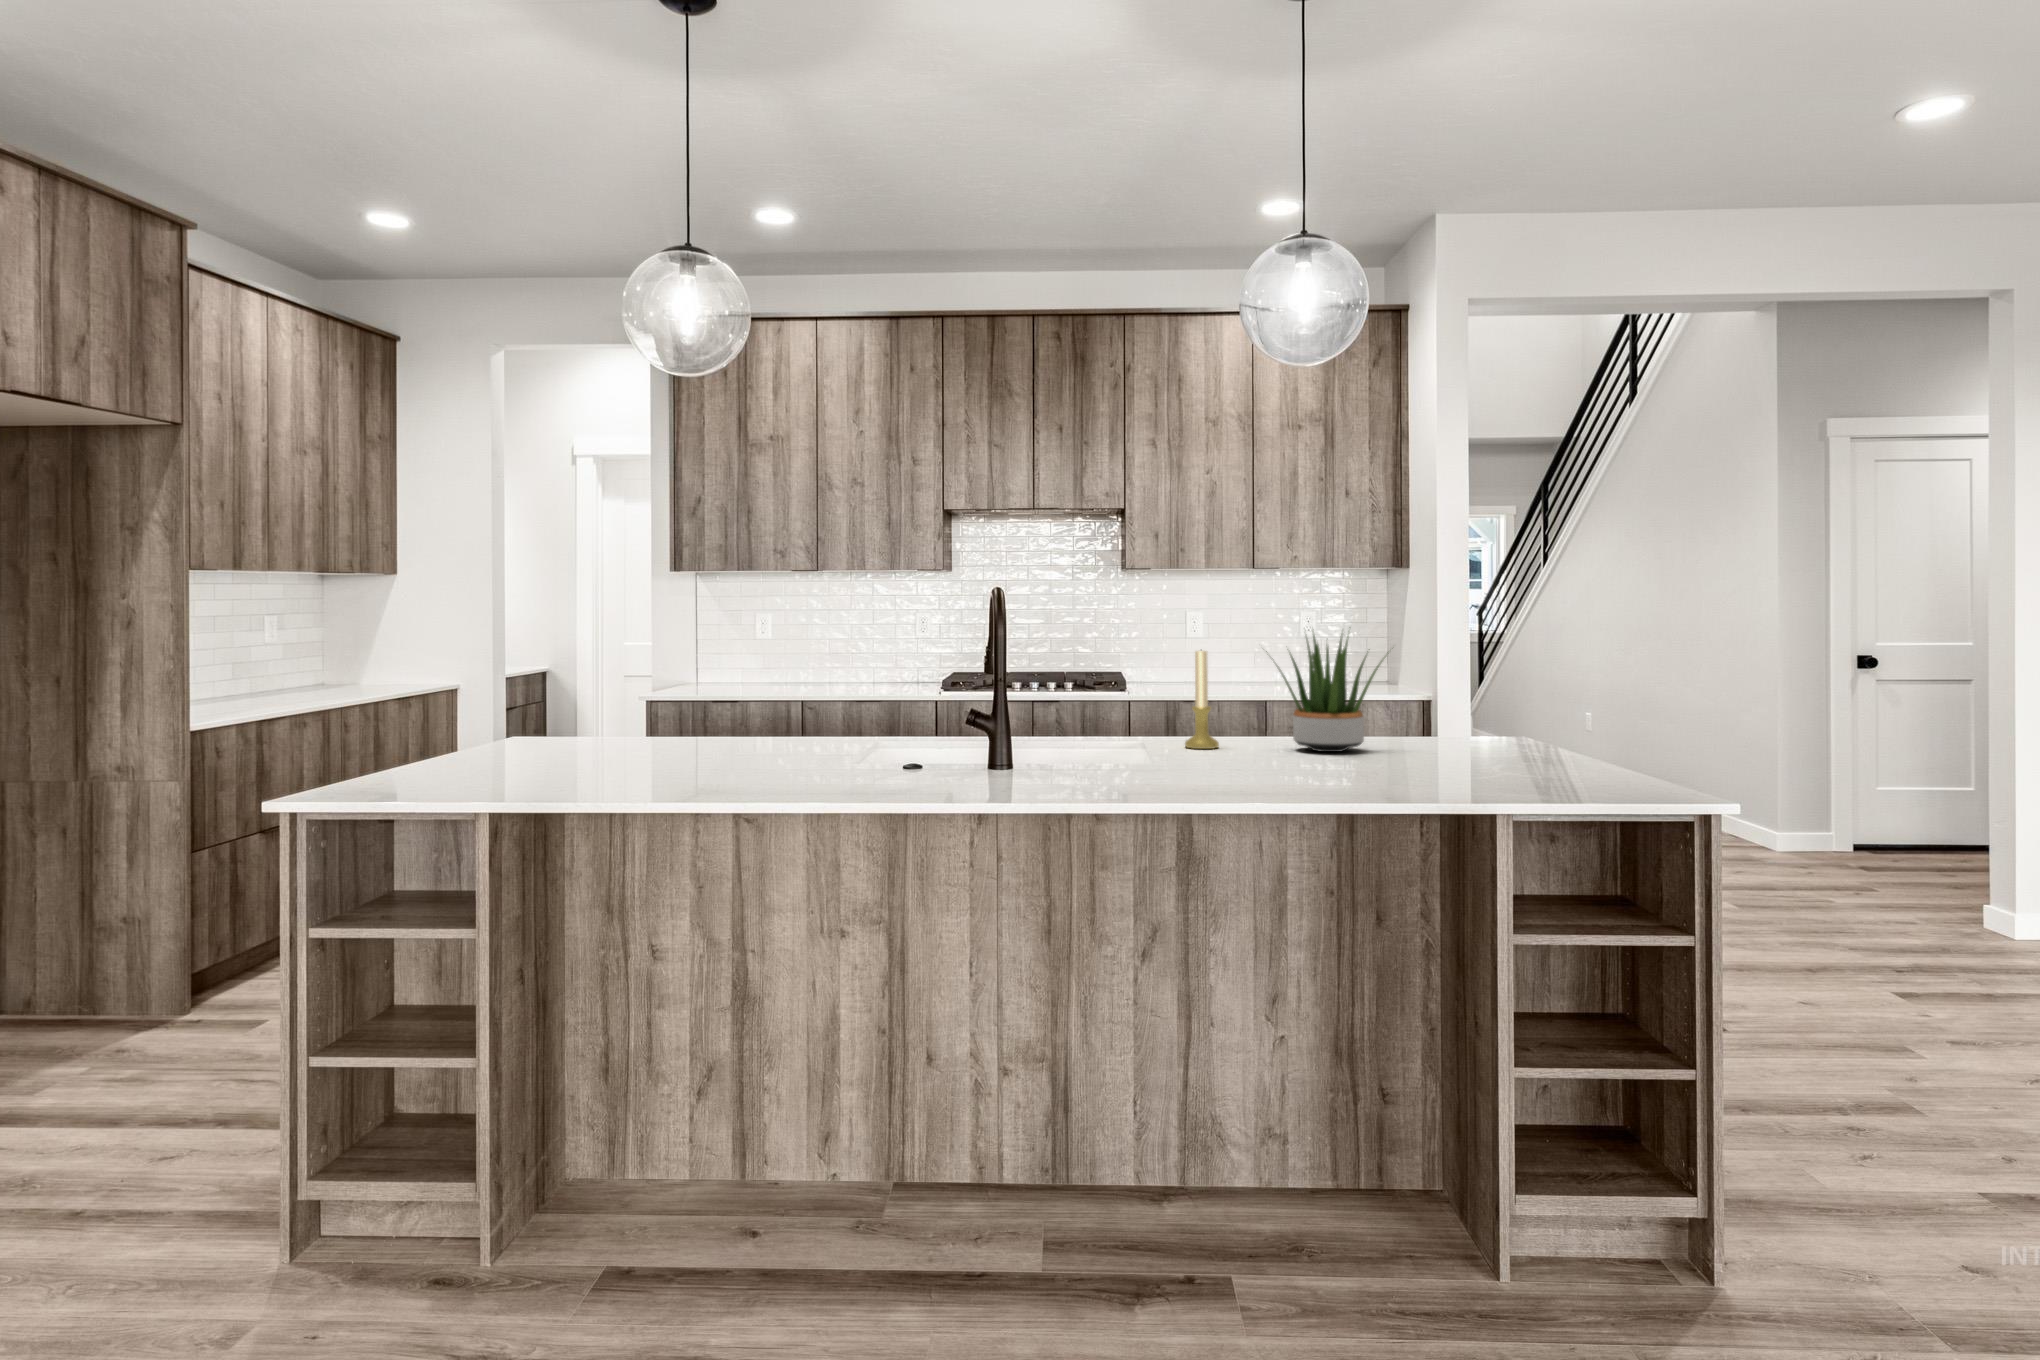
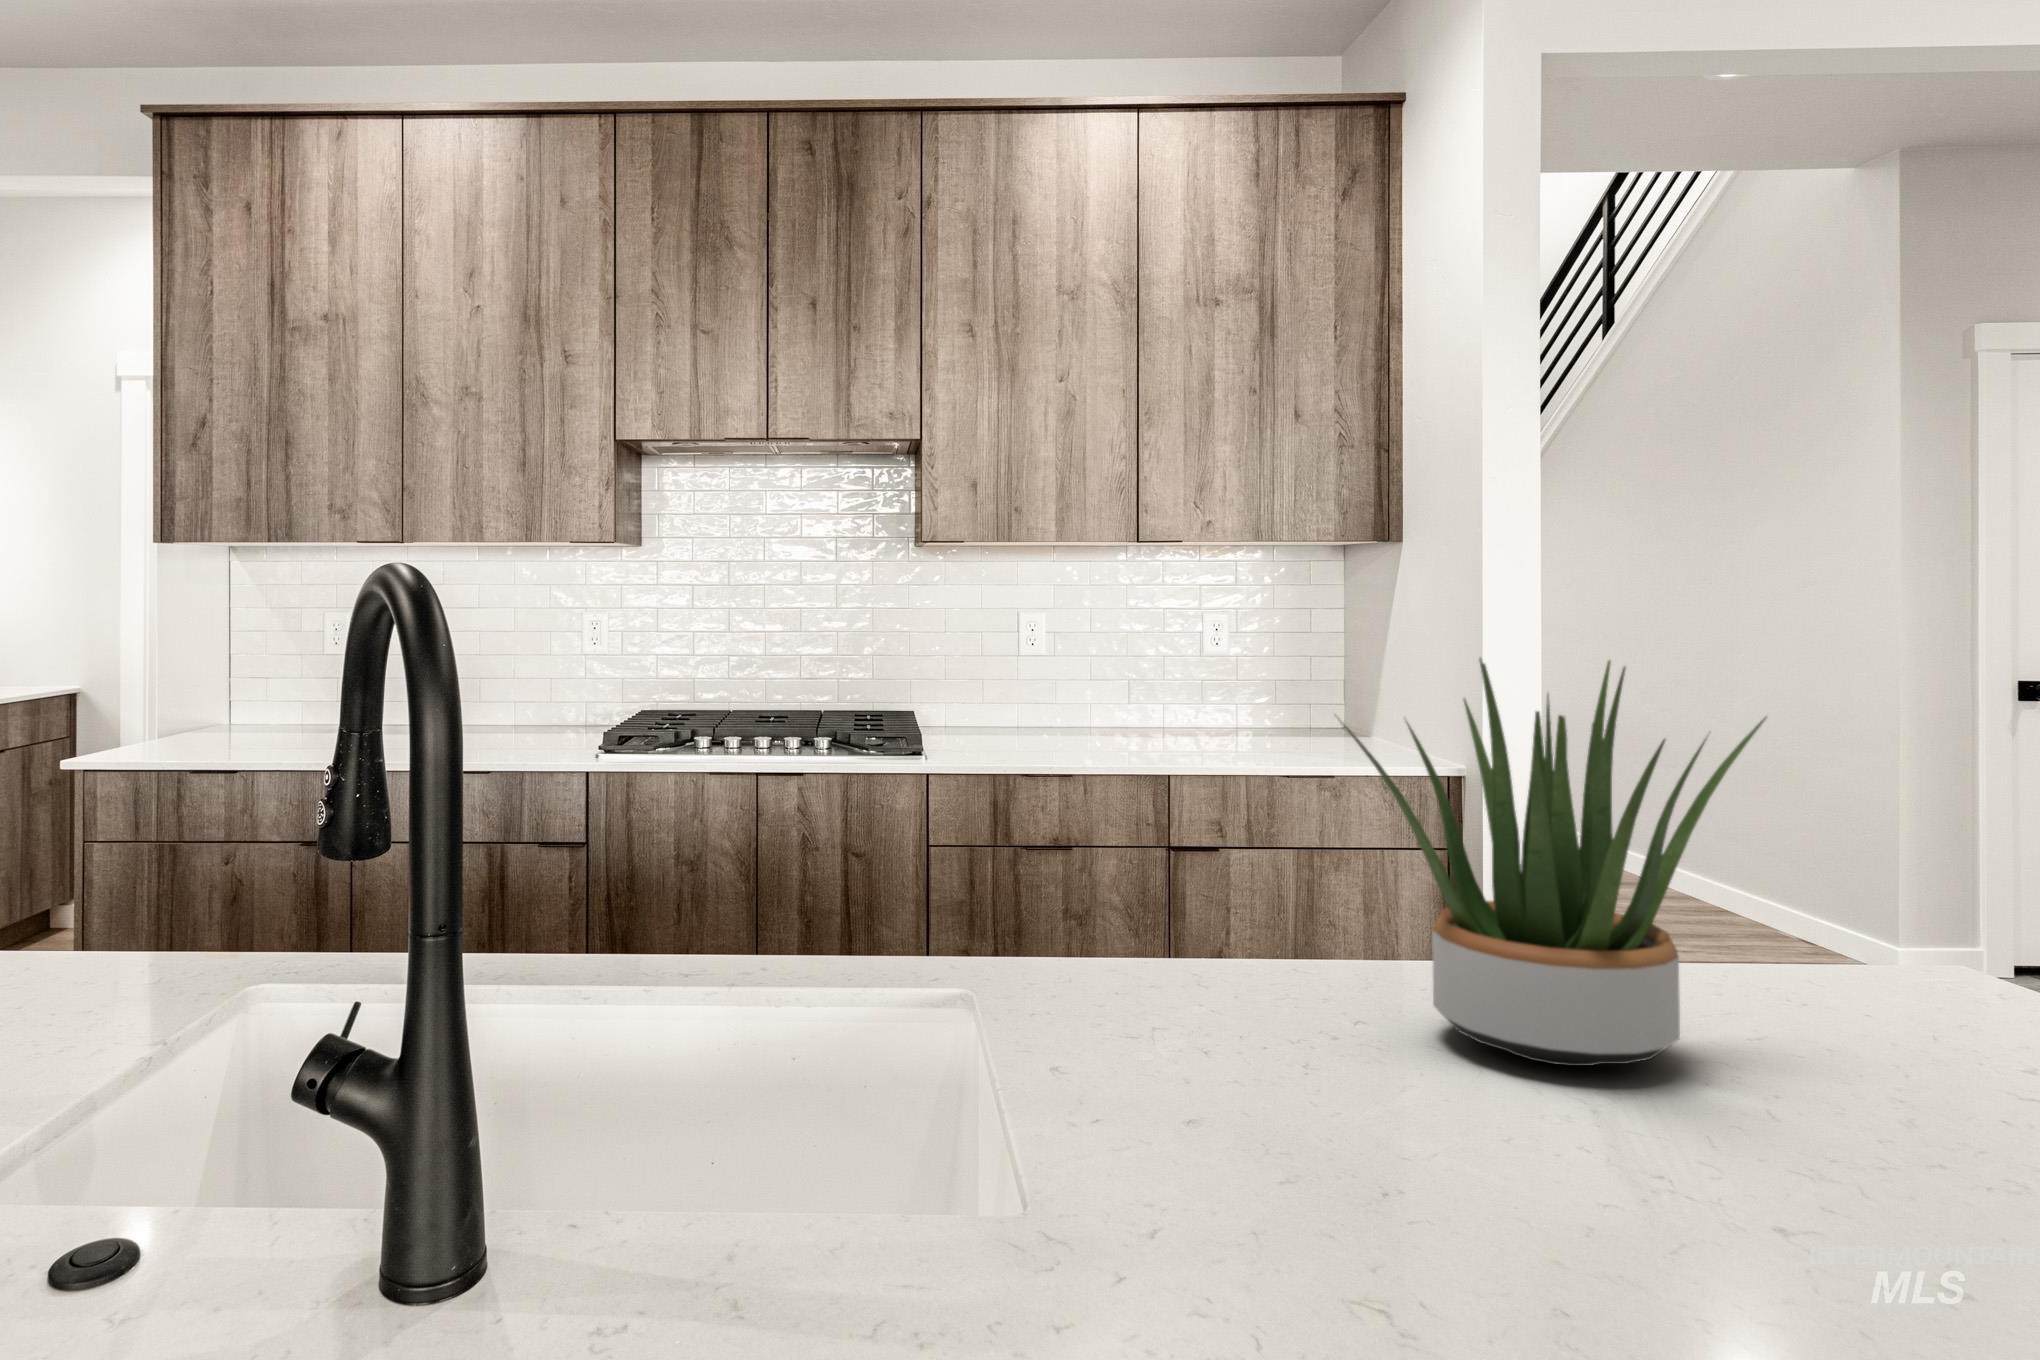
candle holder: present [1185,650,1219,749] -> none [1093,717,1199,1037]

